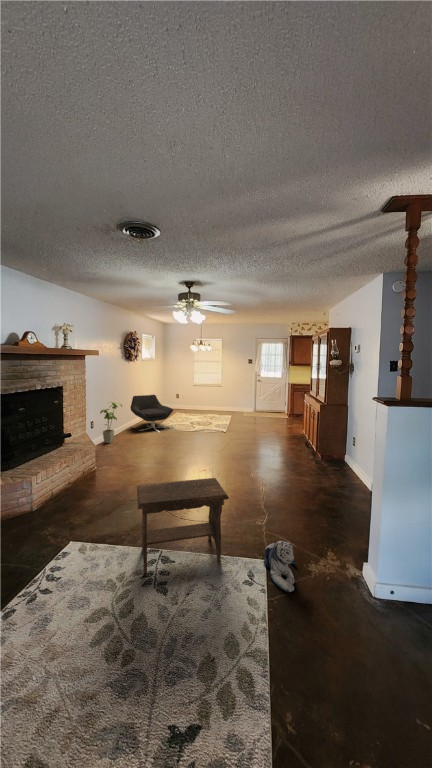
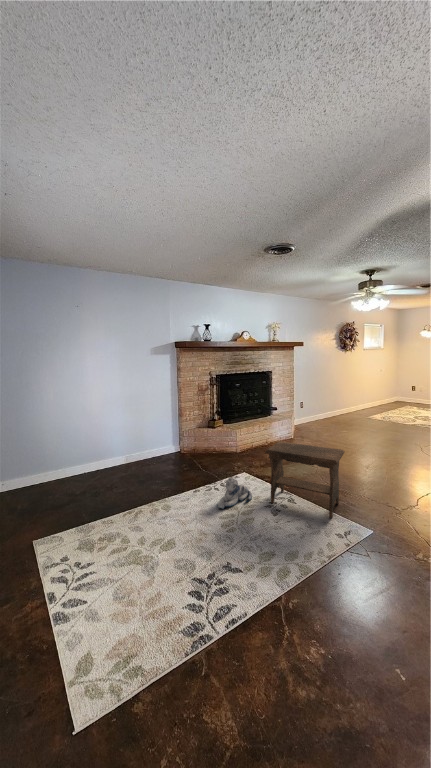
lounge chair: present [130,395,173,432] -> none [345,383,390,421]
house plant: present [100,402,122,443] -> none [308,387,328,423]
plush toy: present [264,541,296,592] -> present [218,478,252,509]

